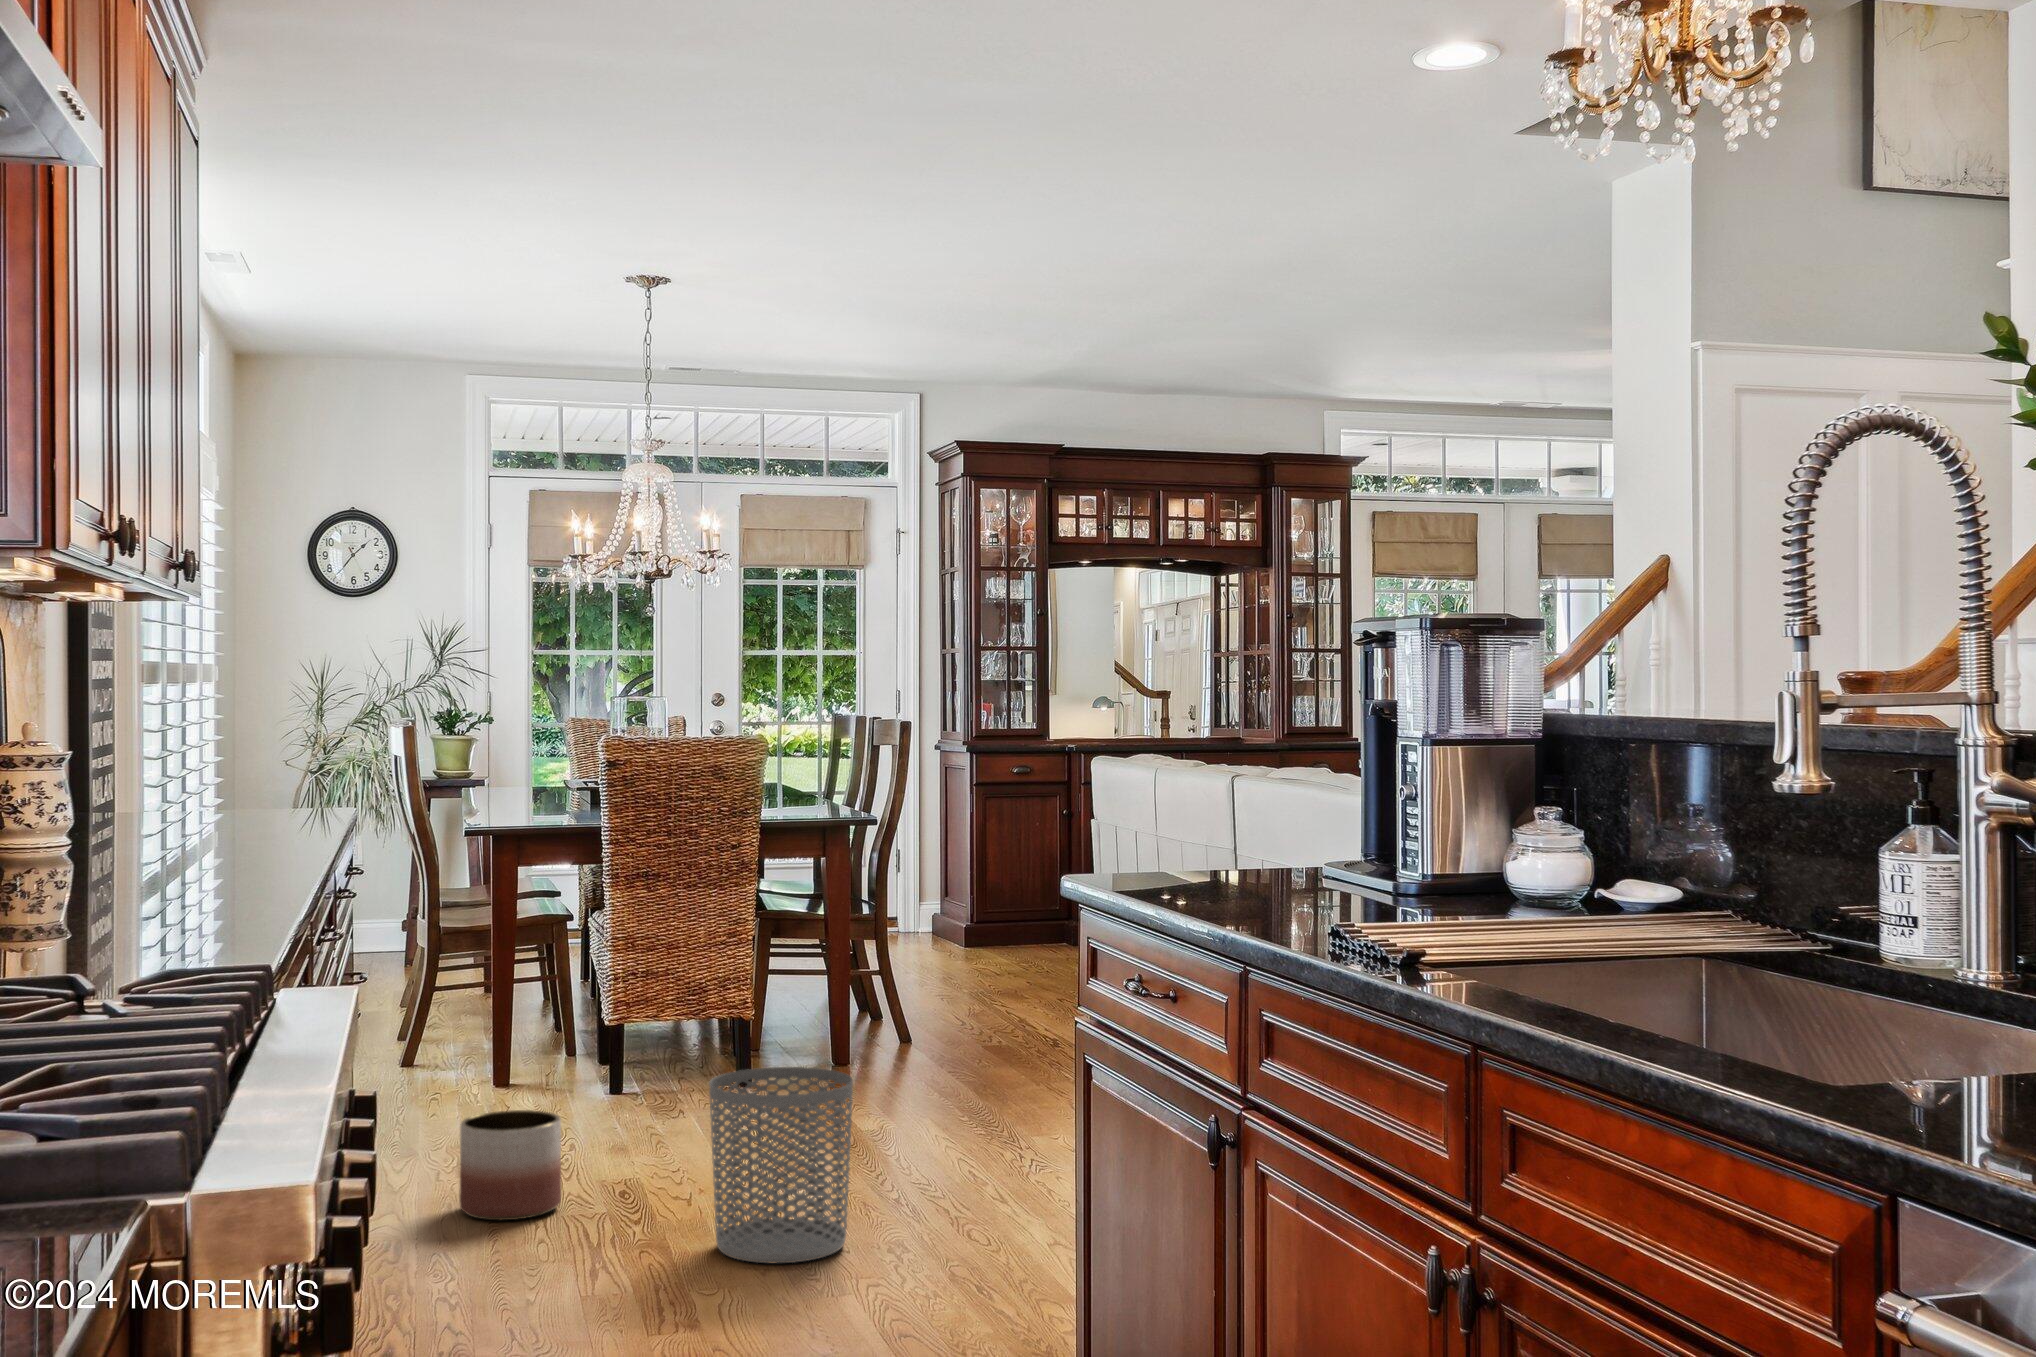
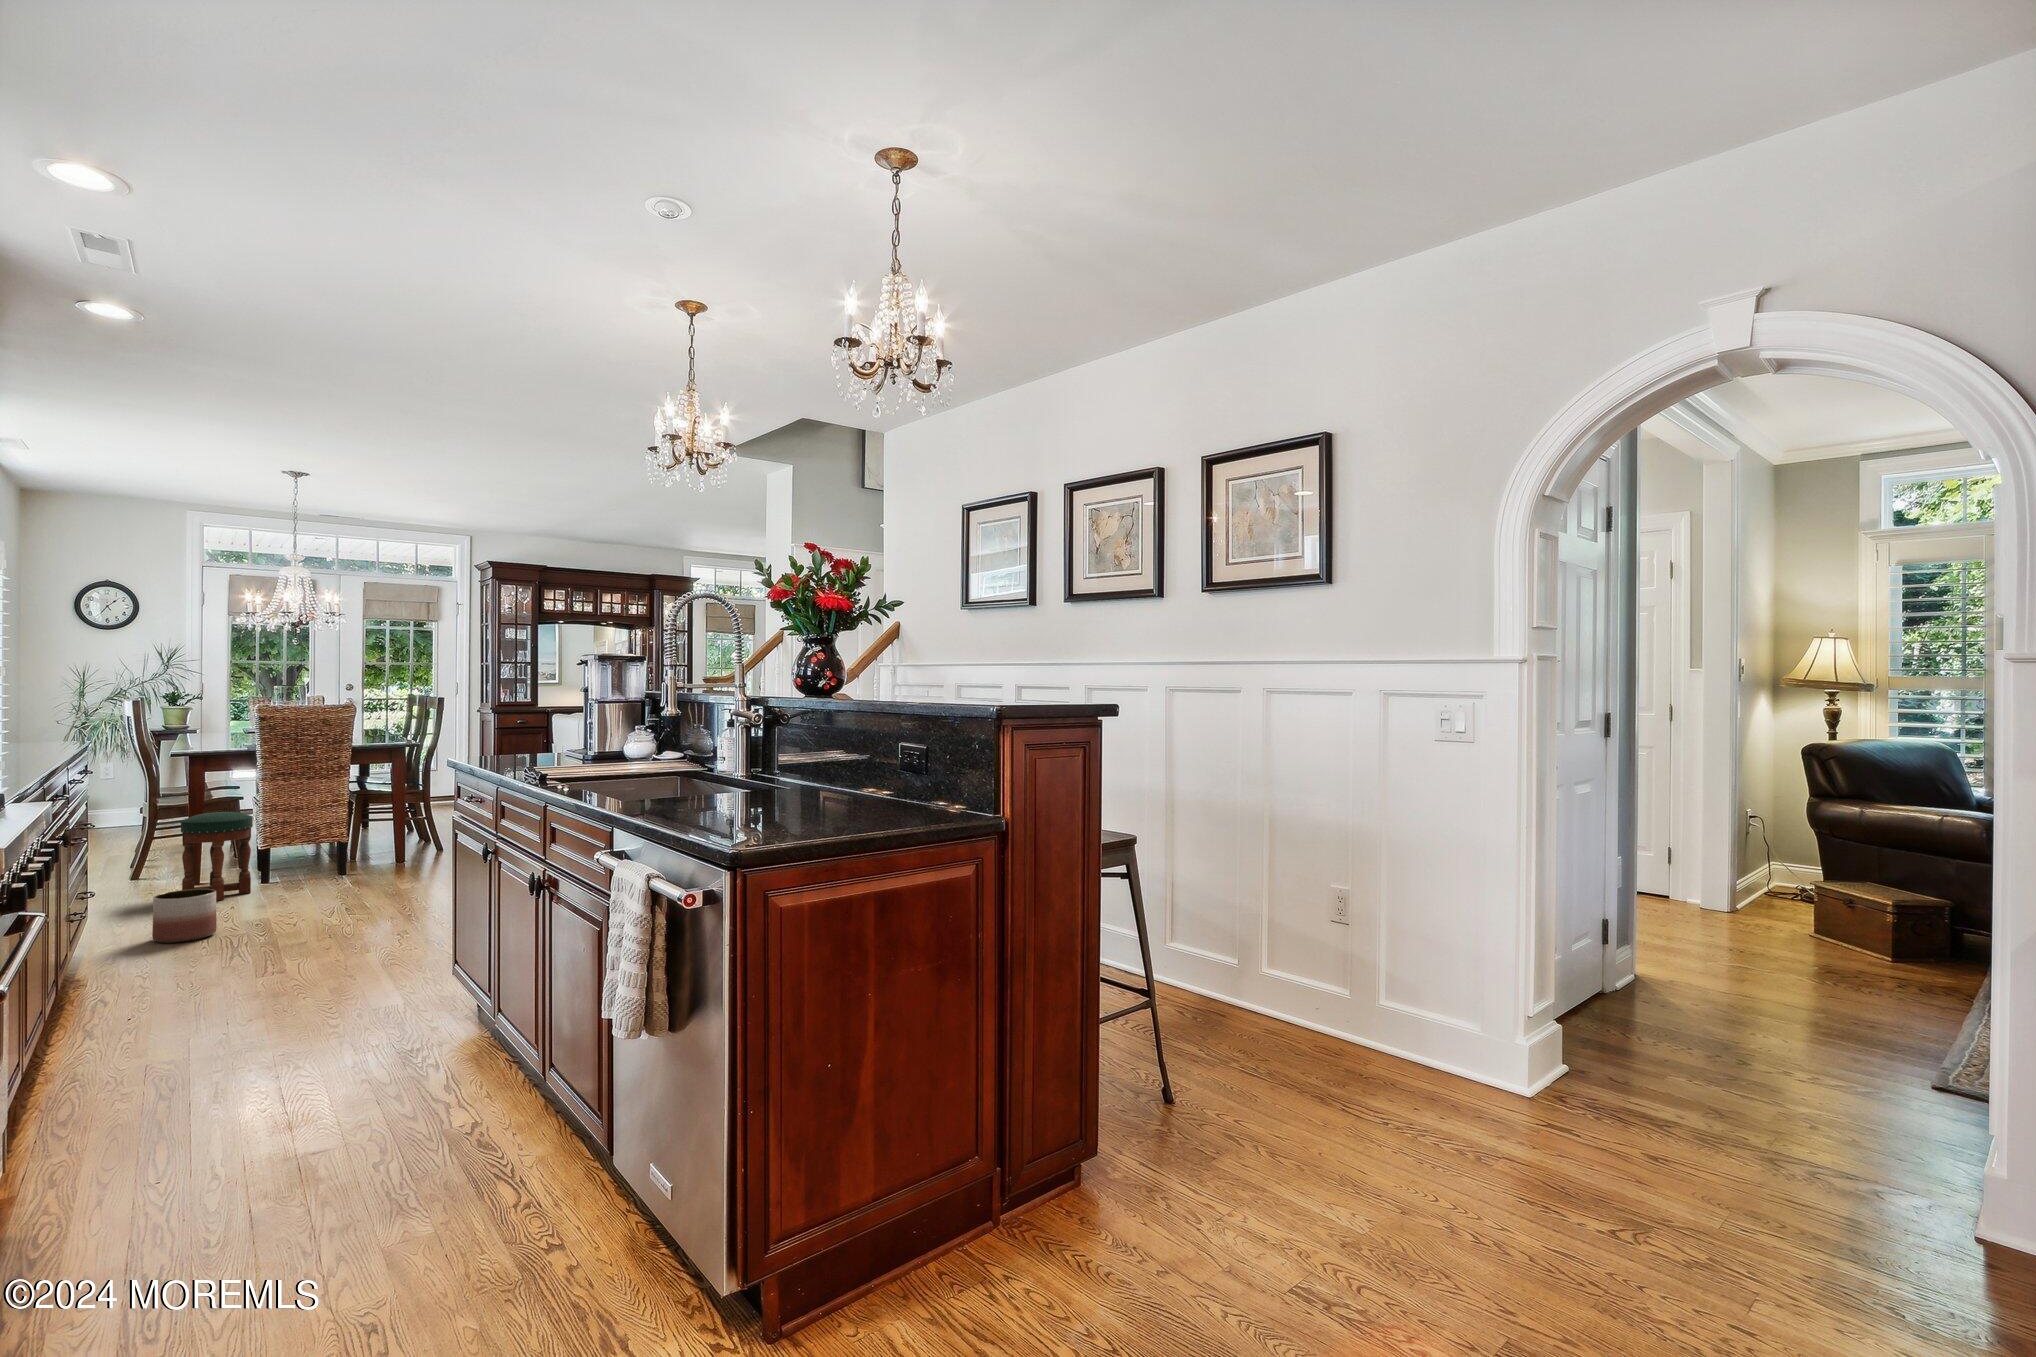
stool: none [488,948,601,1127] -> present [181,812,253,900]
waste bin: present [709,1067,853,1263] -> none [299,857,379,946]

